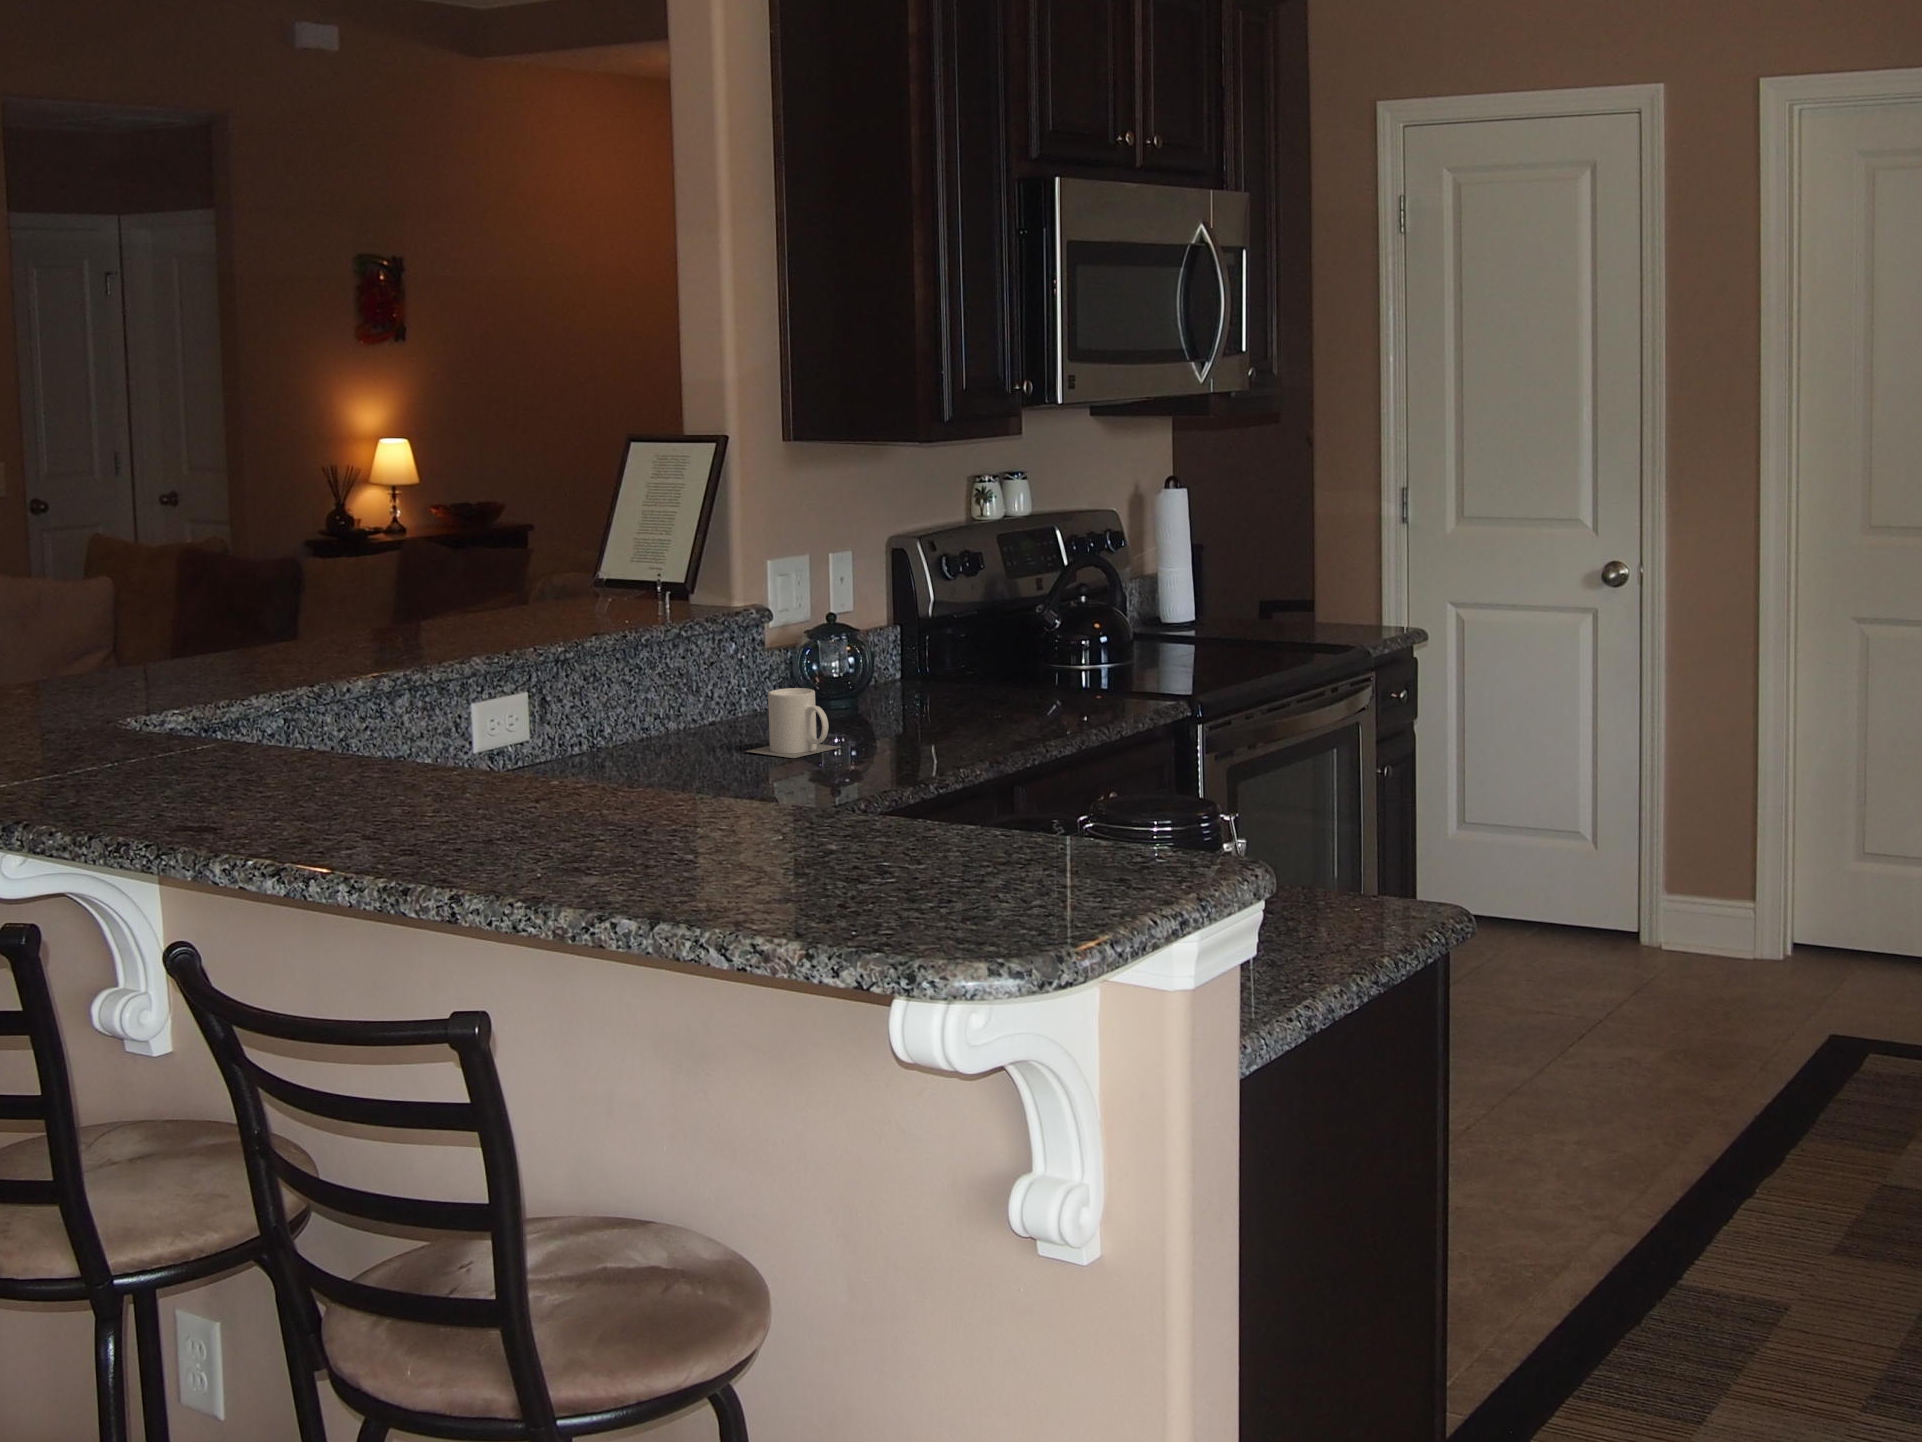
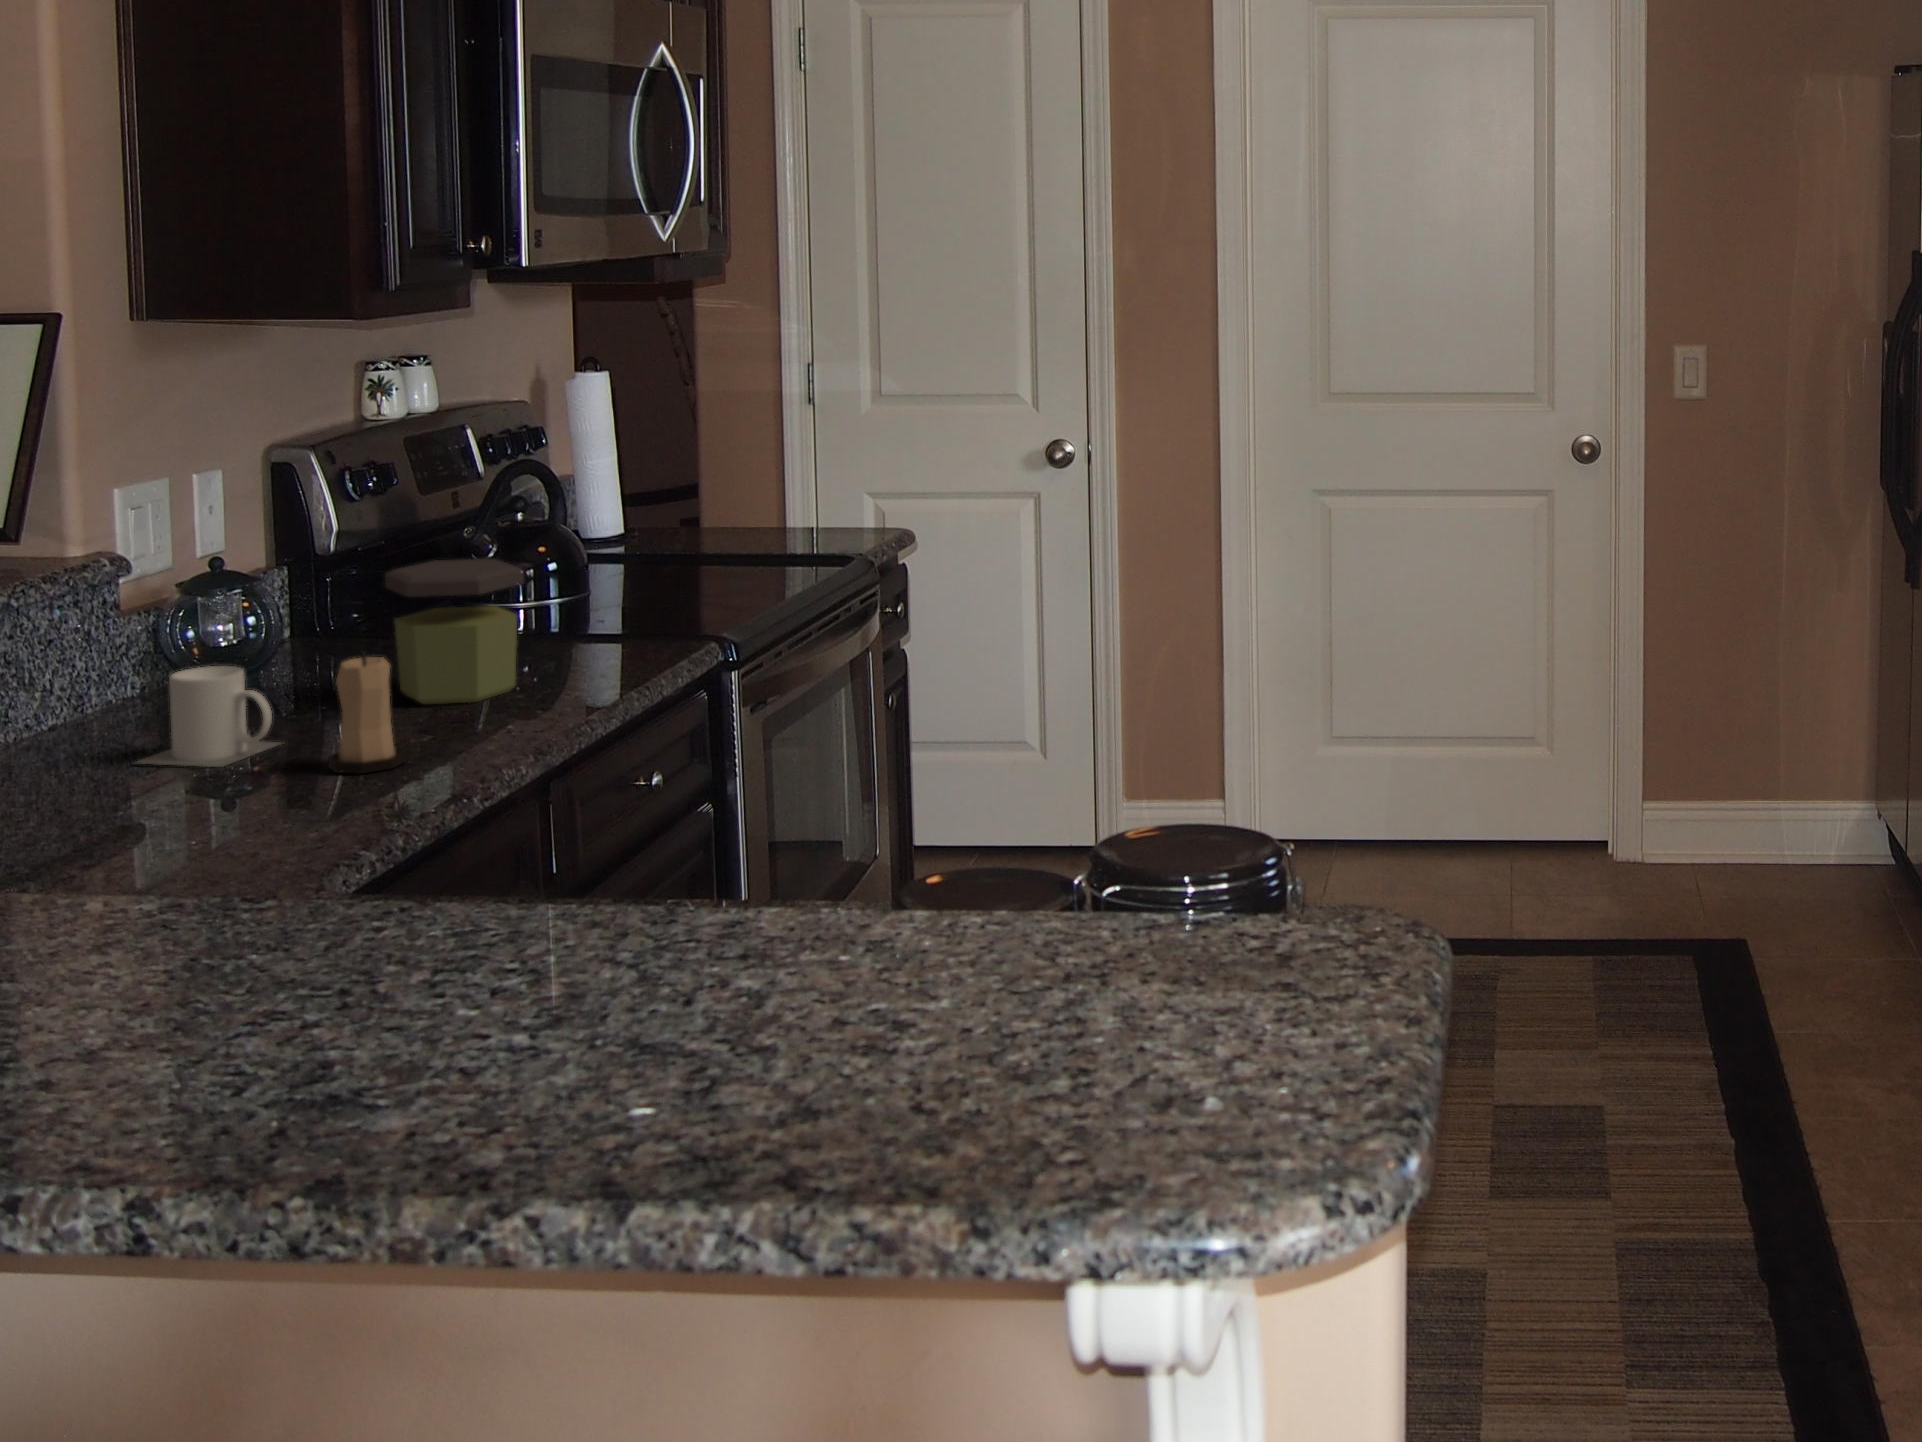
jar: none [924,624,1017,732] -> present [385,559,524,704]
candle: none [853,680,903,769] -> present [328,652,407,774]

